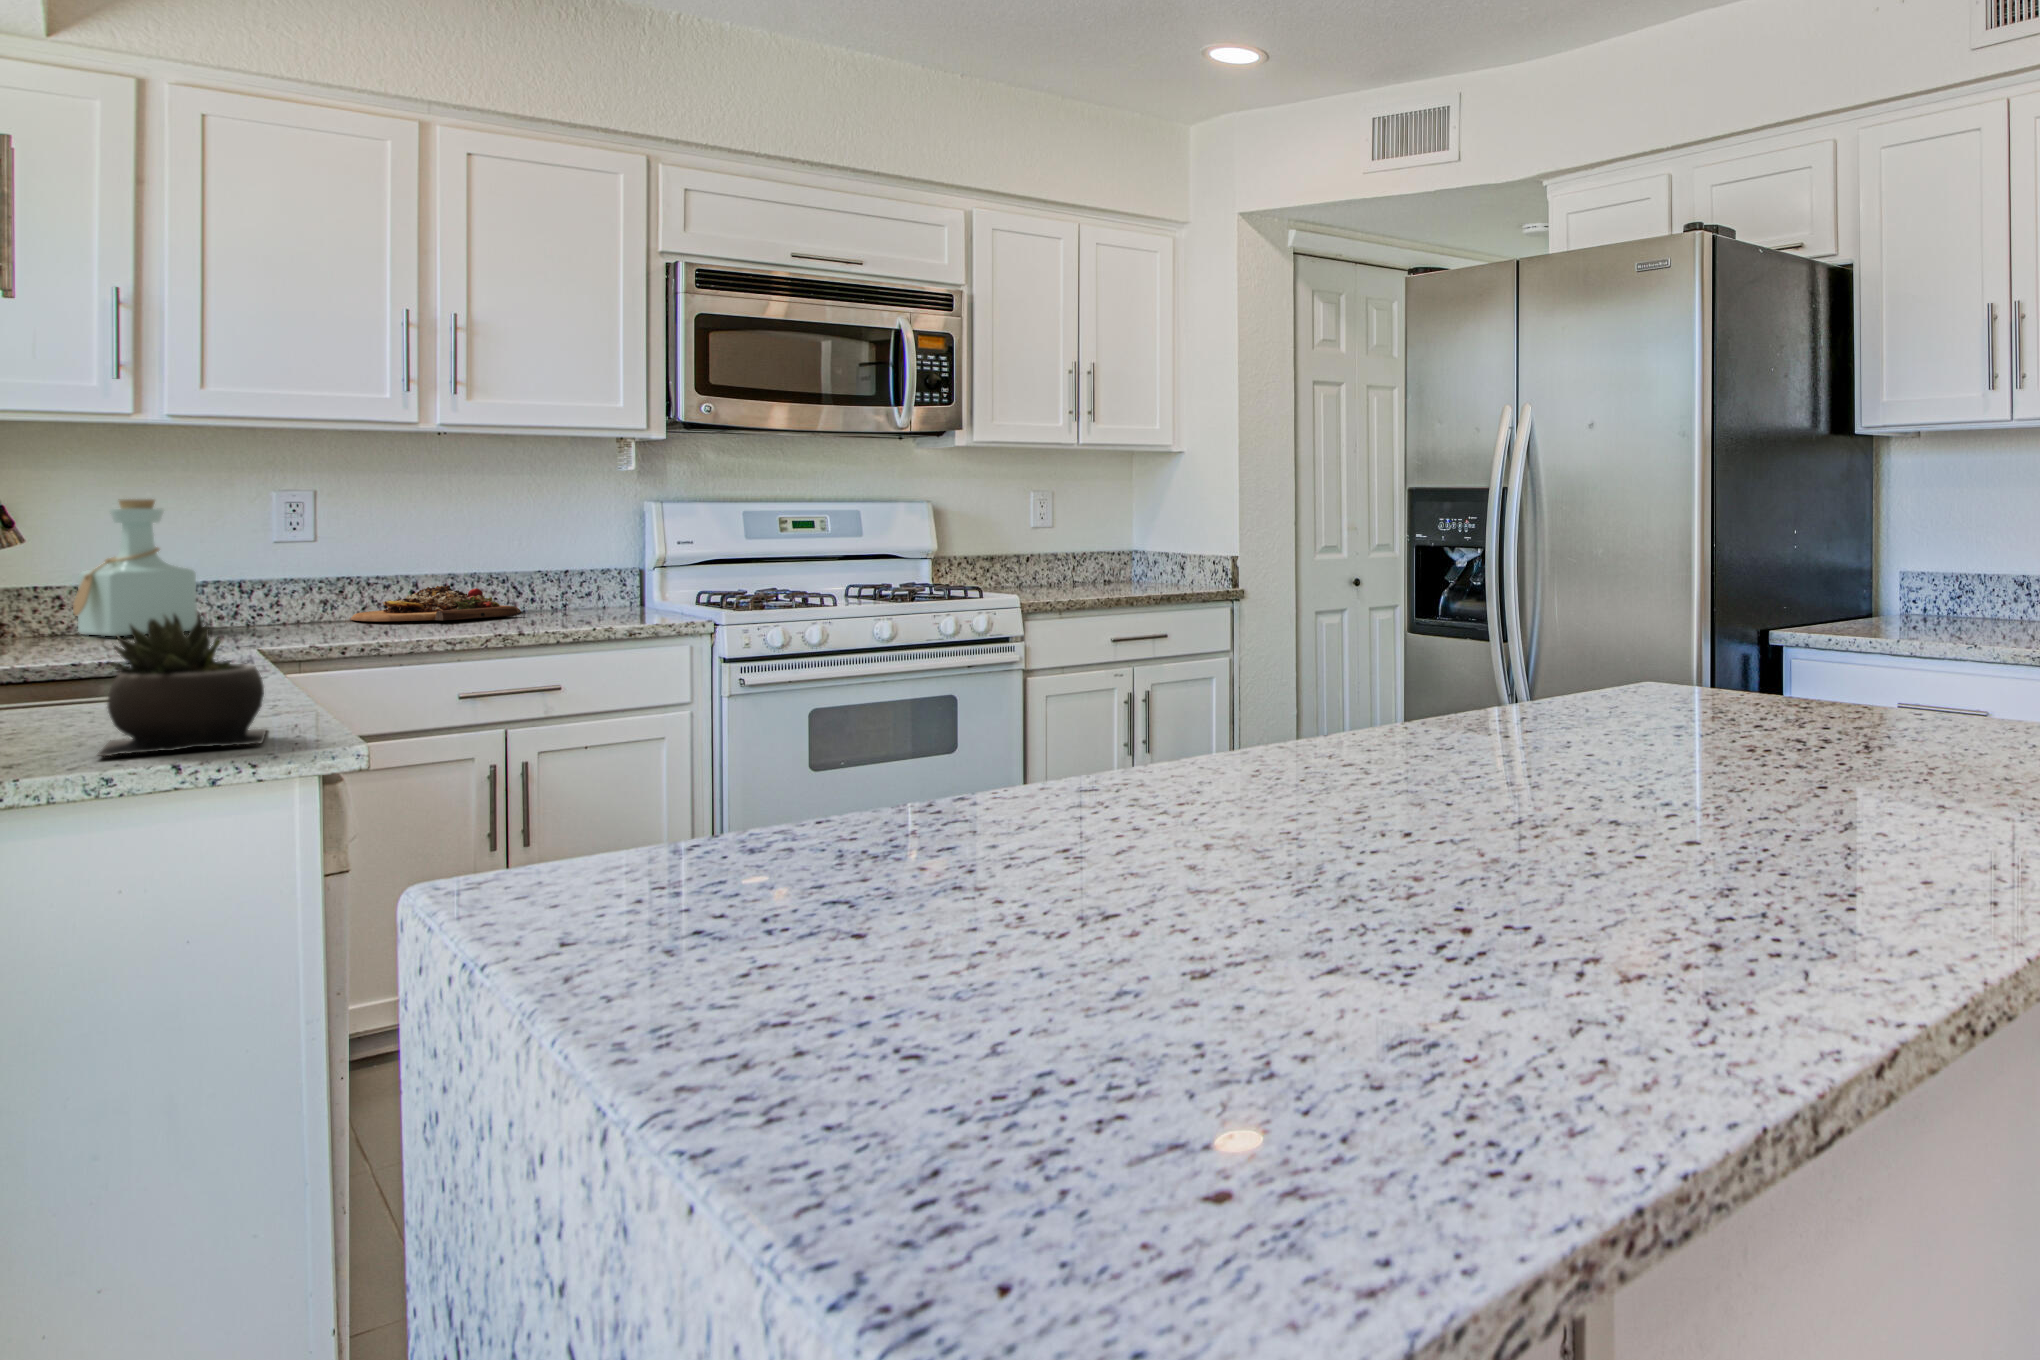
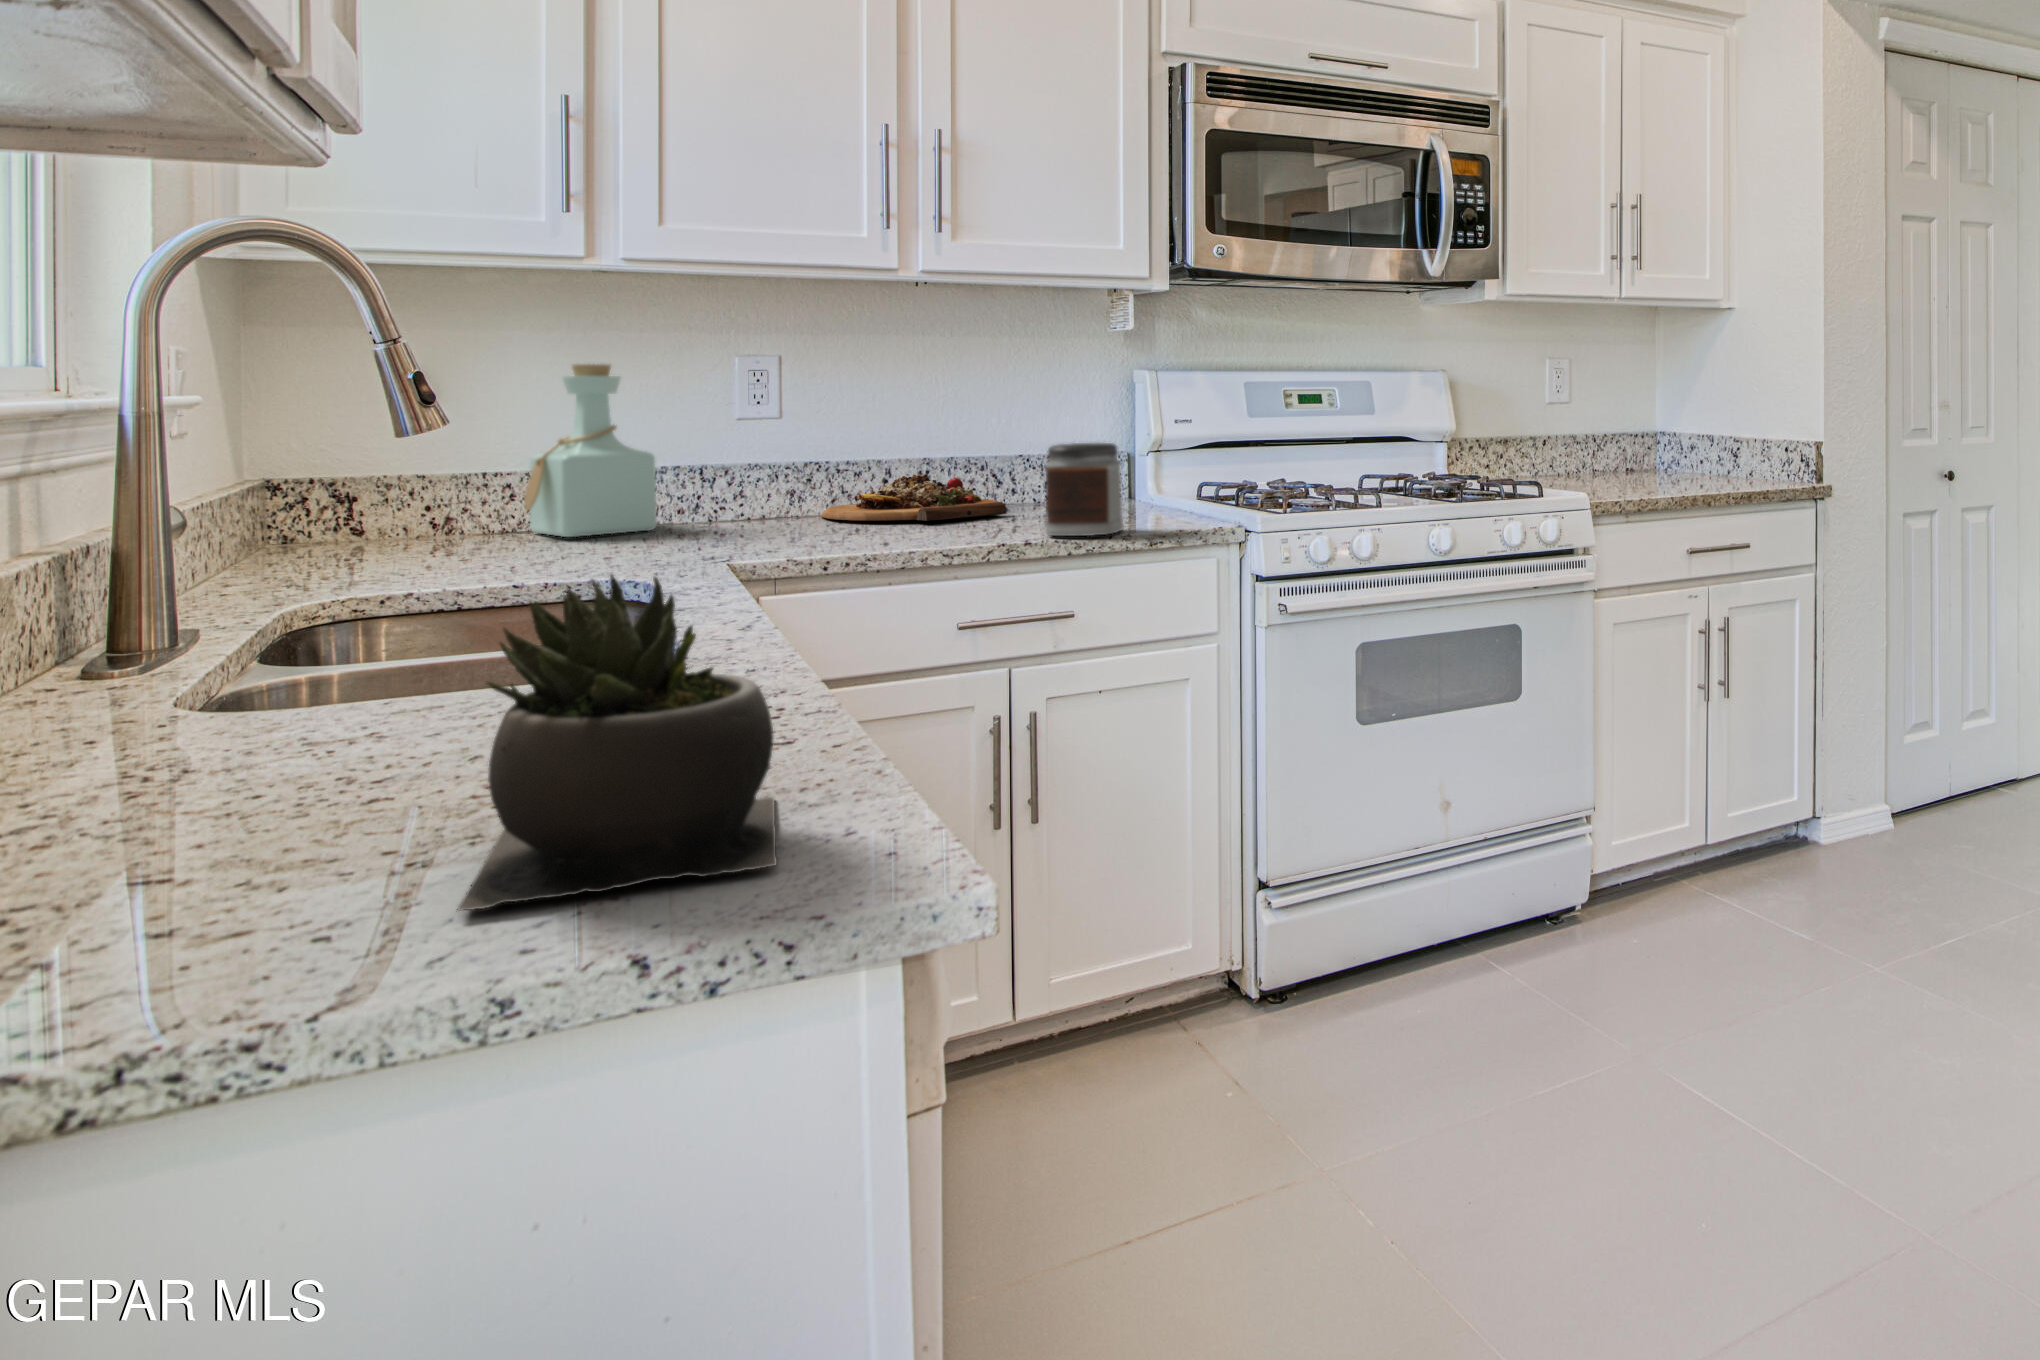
jar: none [540,559,611,629] -> present [1045,443,1124,536]

